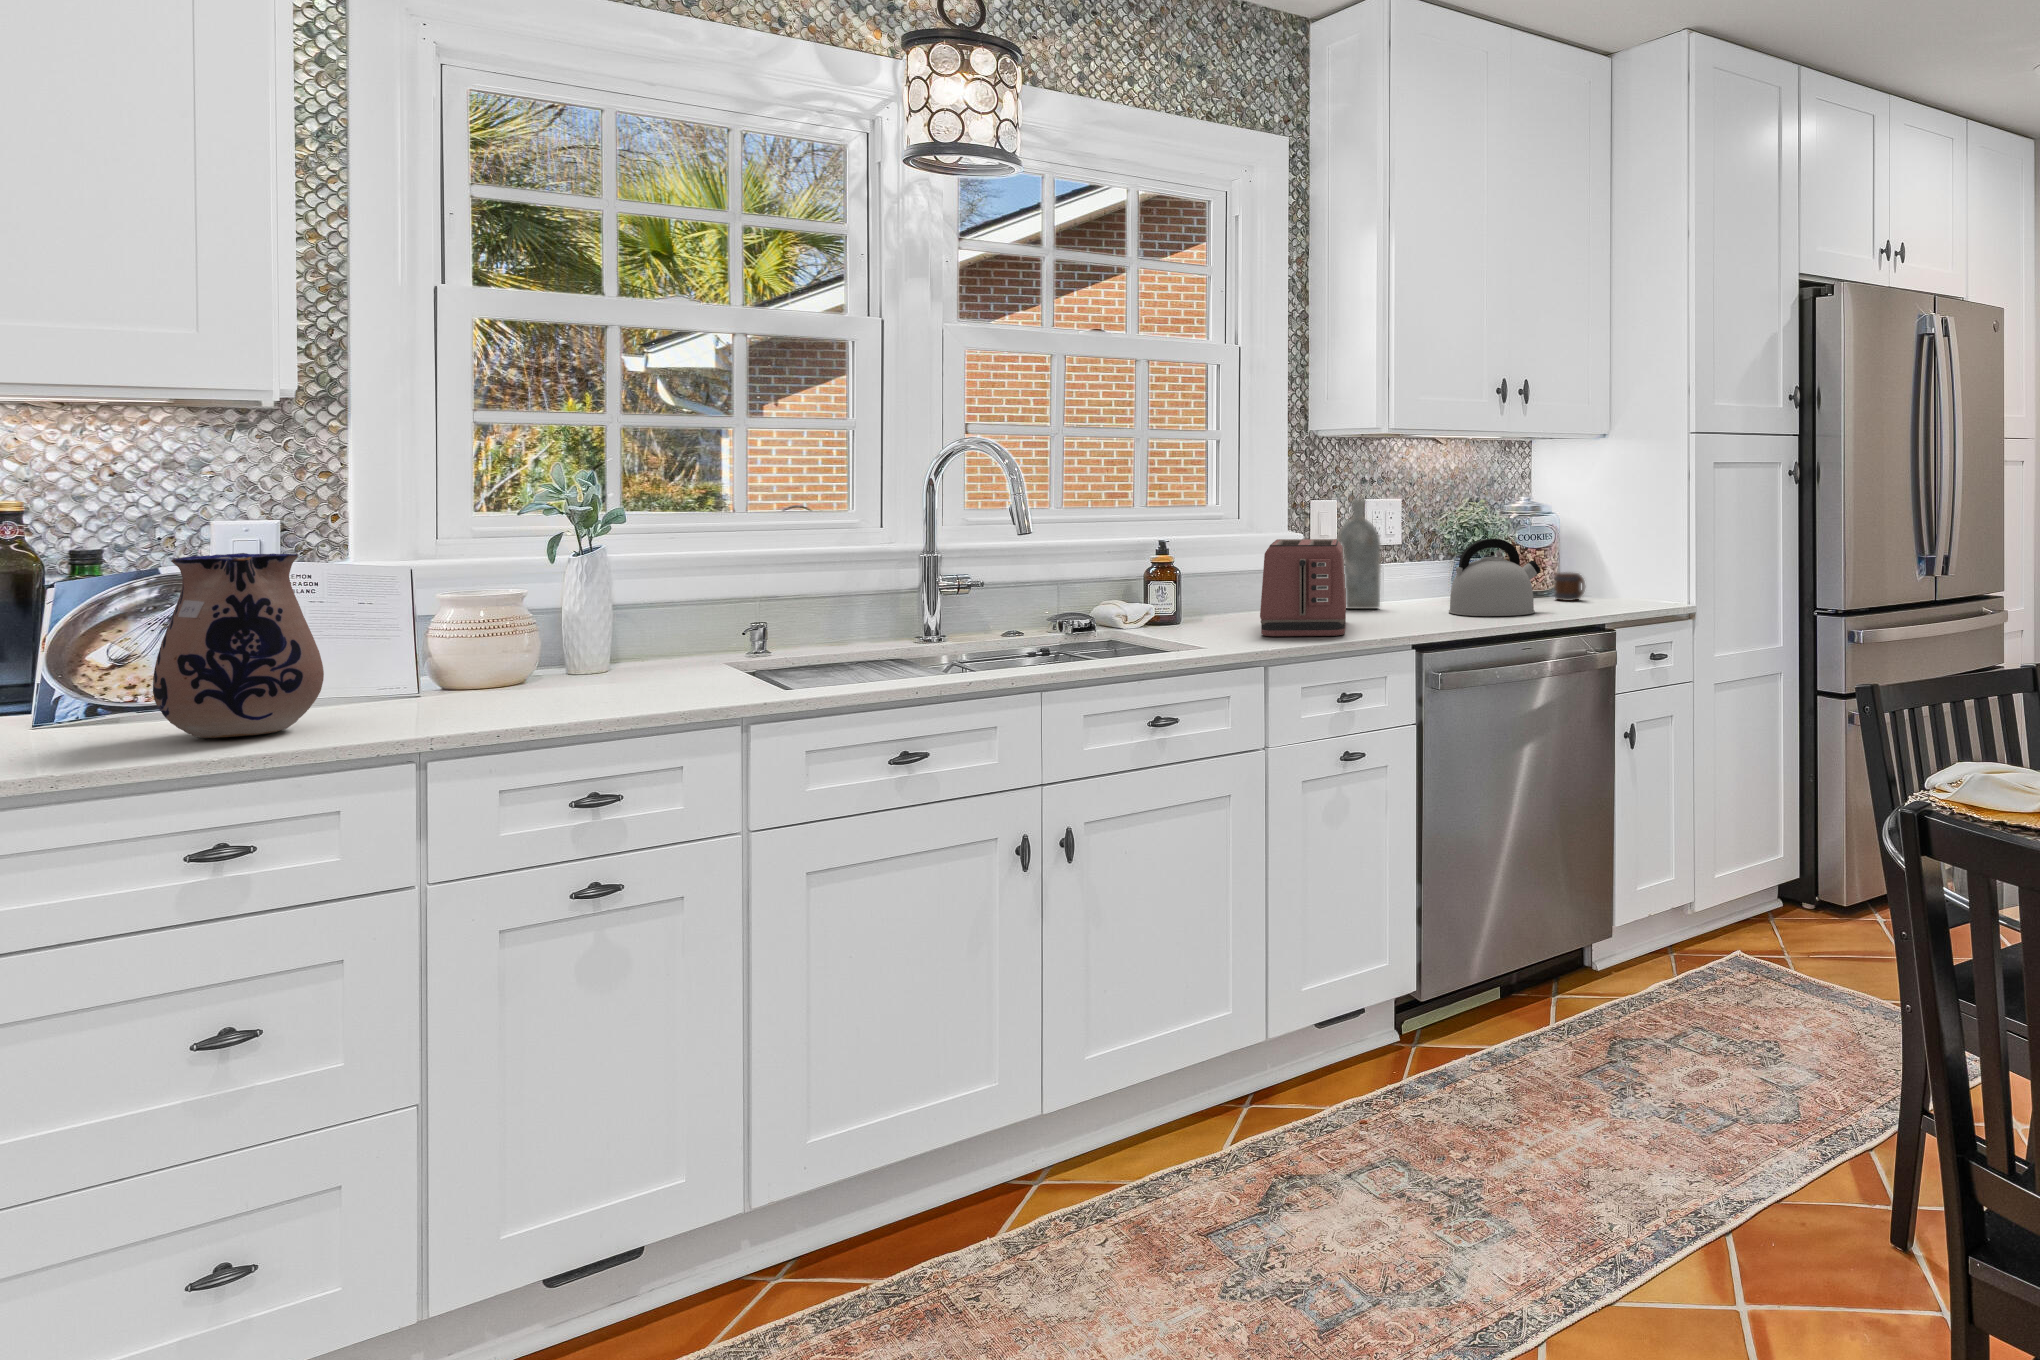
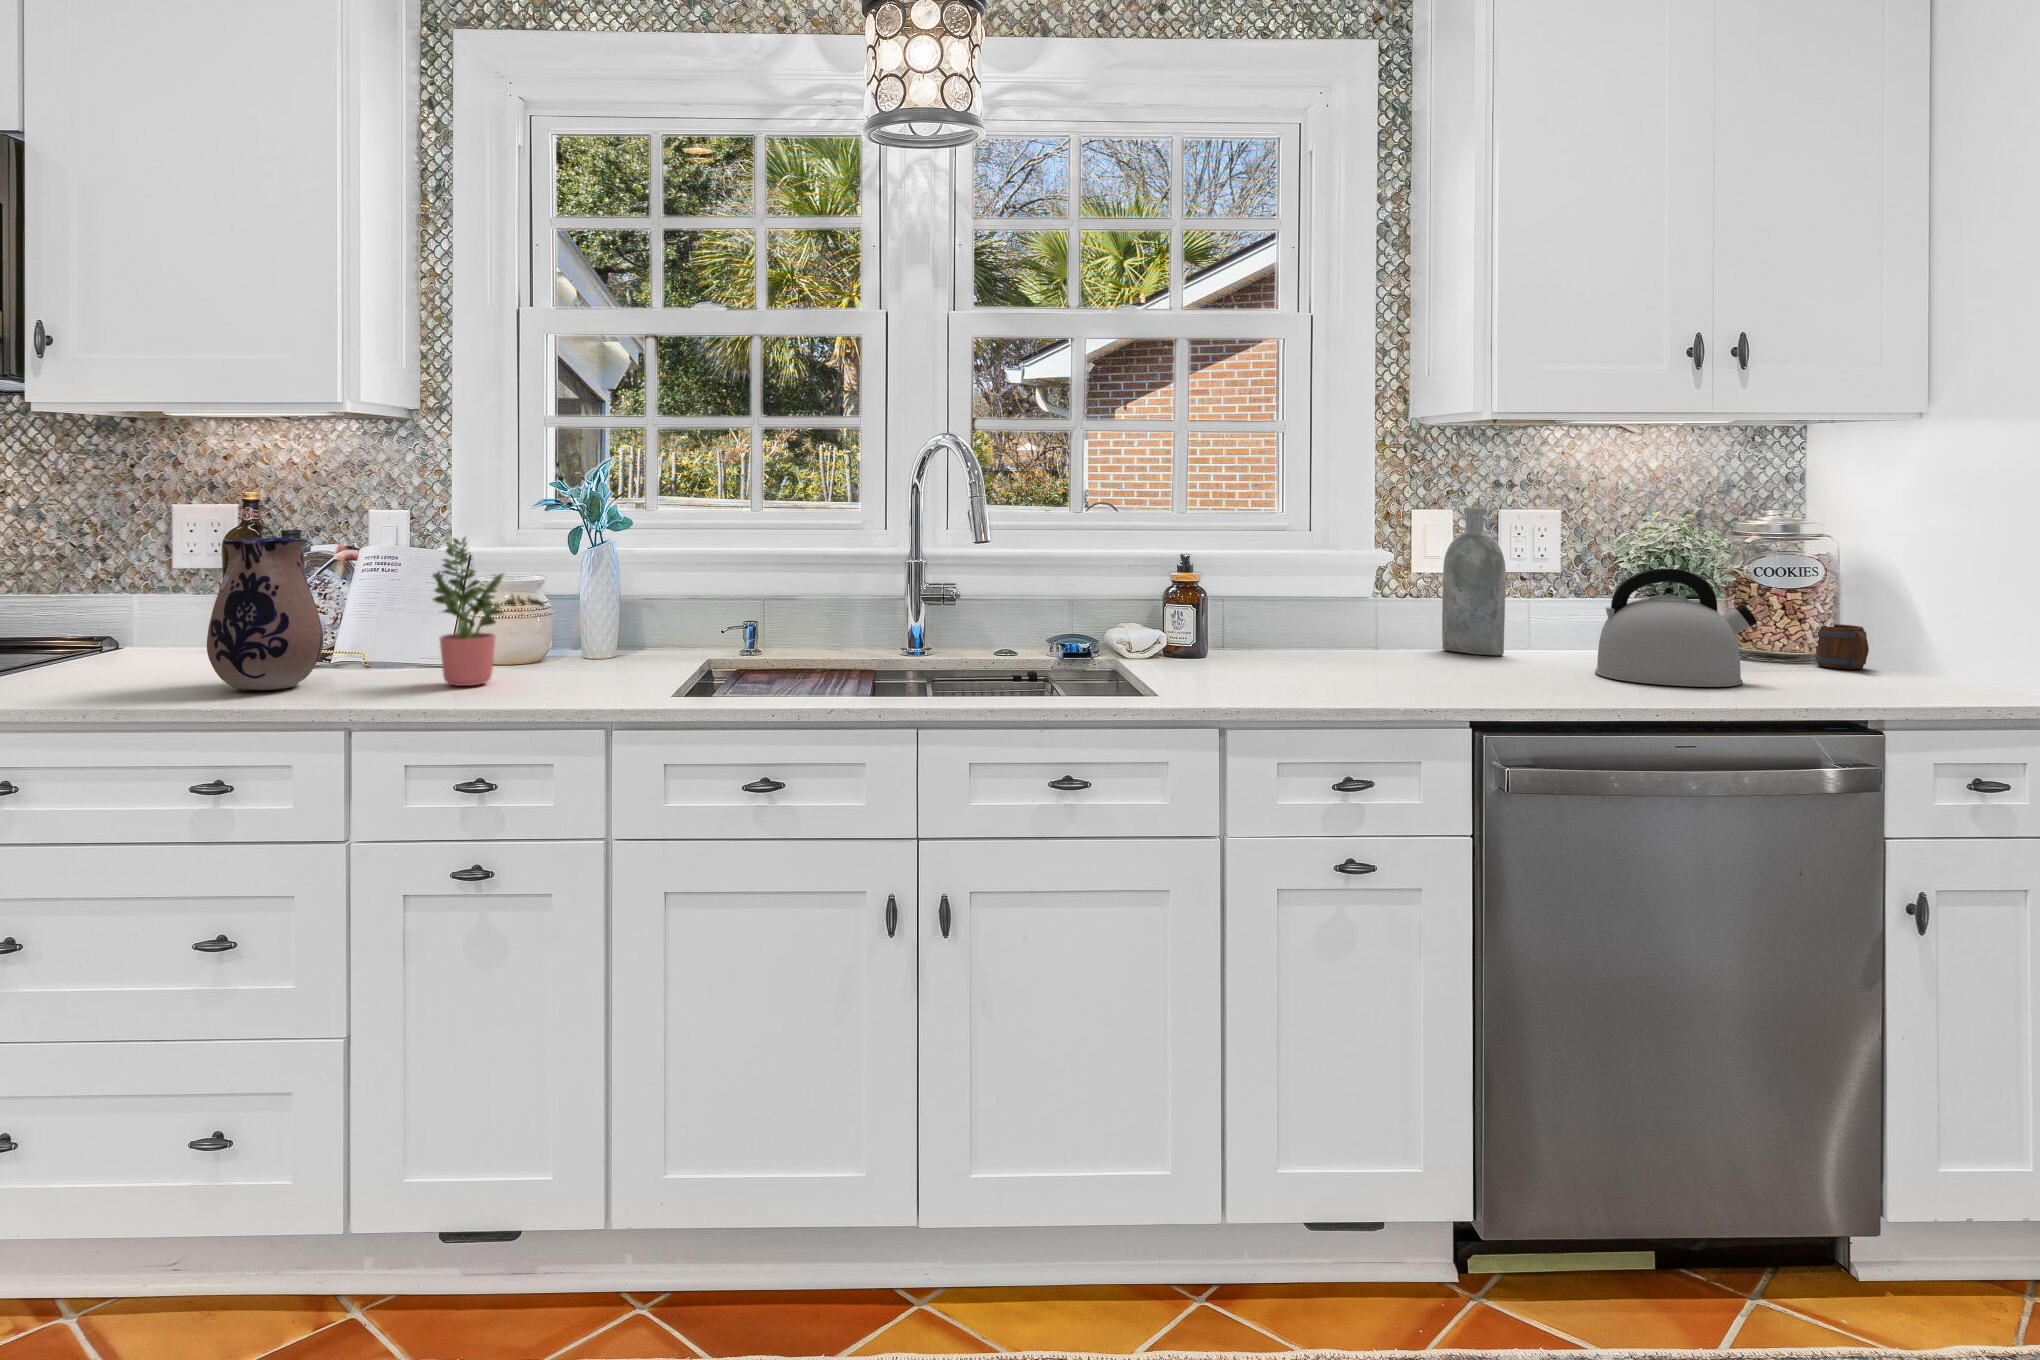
toaster: present [1260,539,1346,636] -> none [1259,557,1418,693]
potted plant: none [482,545,602,707] -> present [433,537,544,686]

